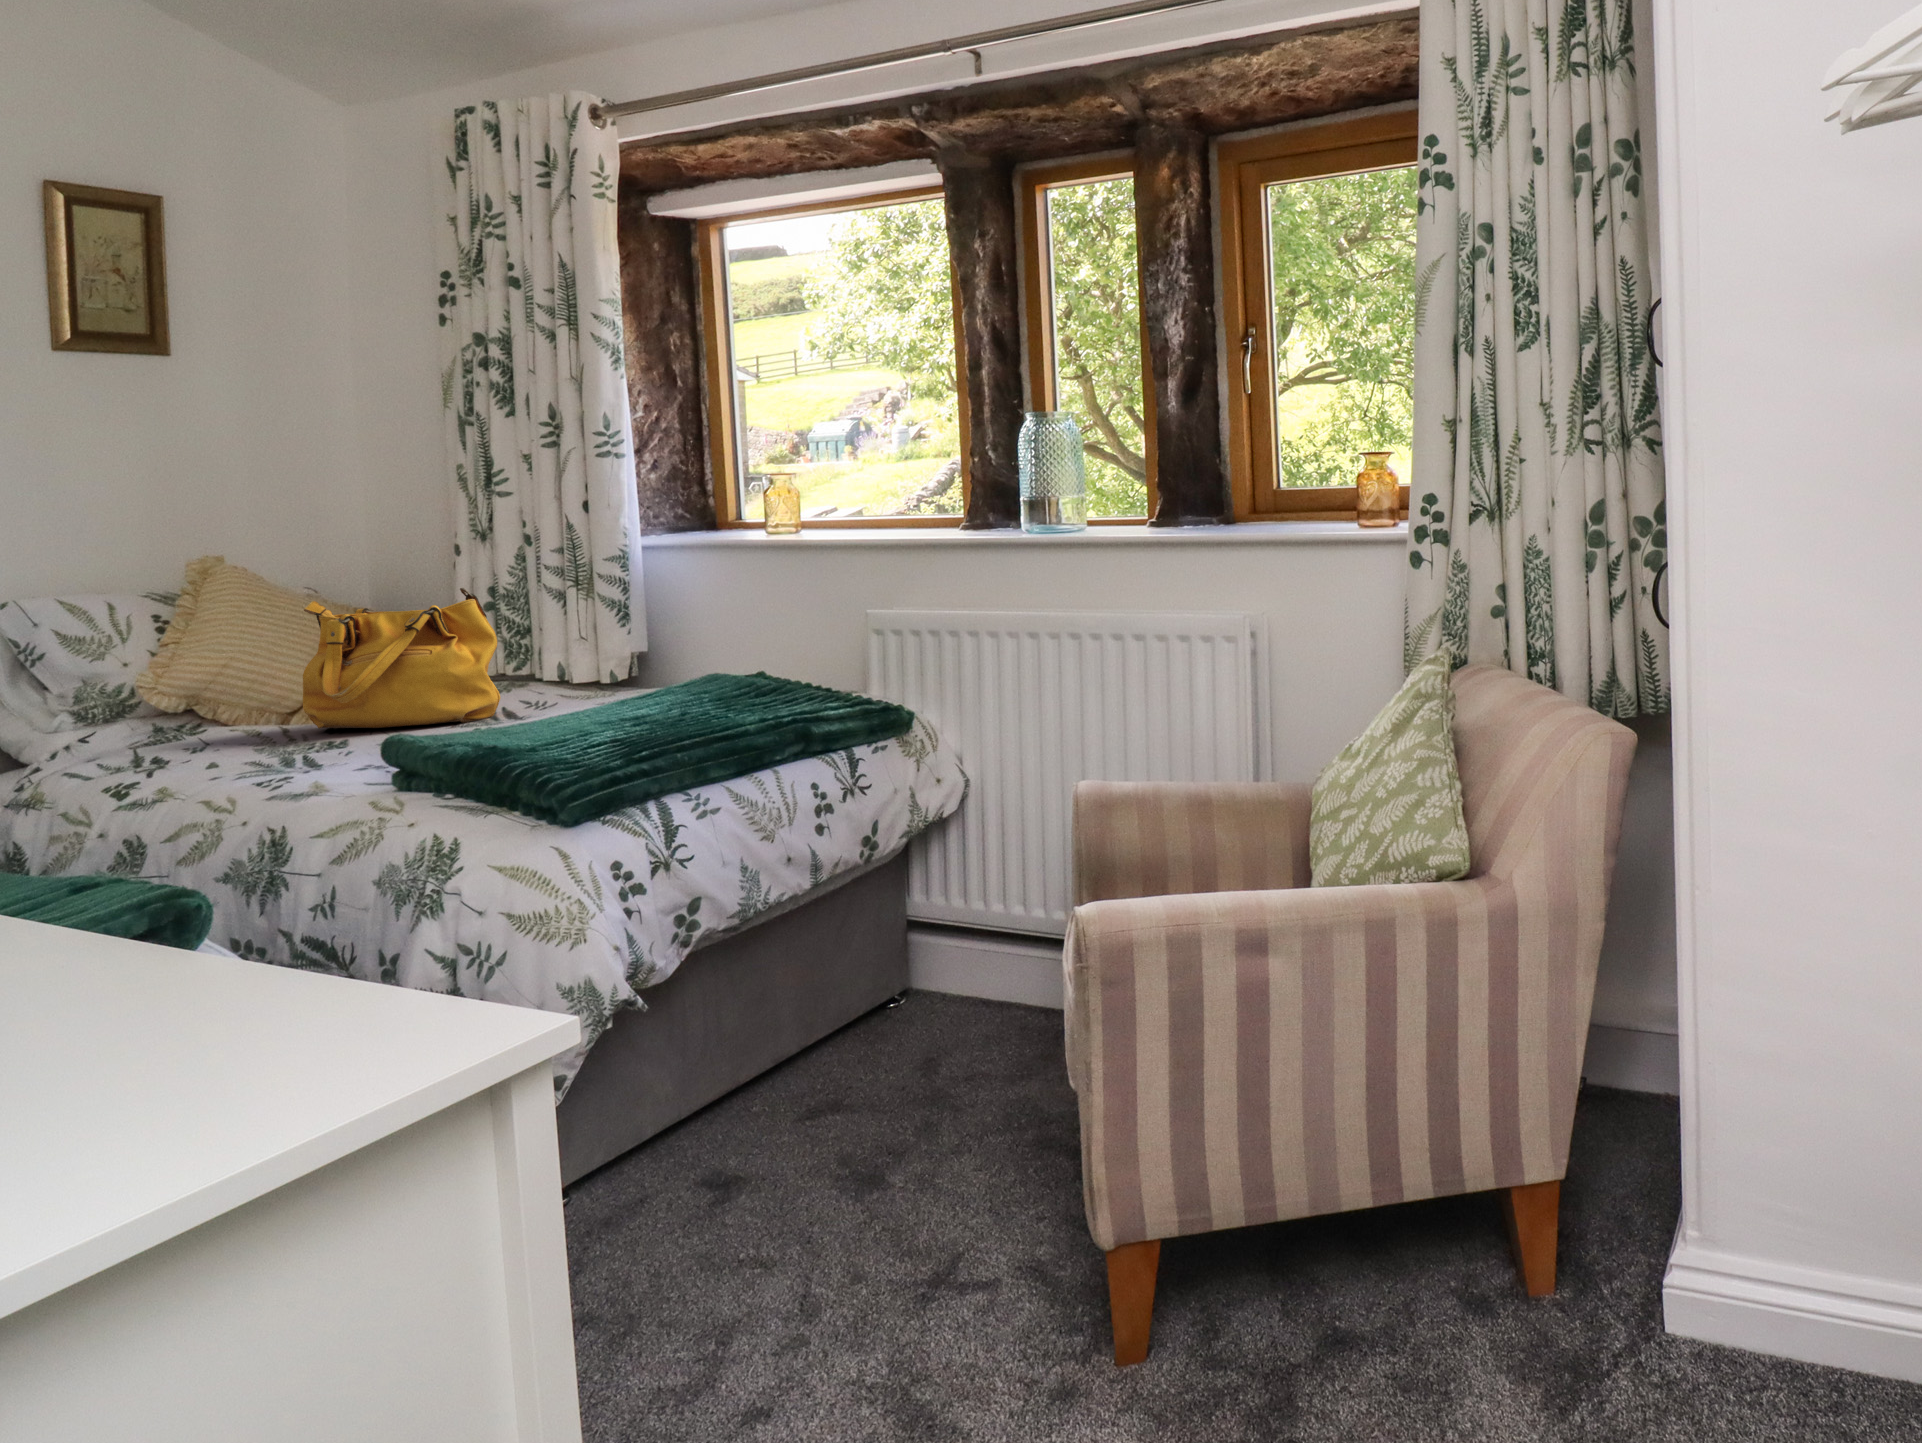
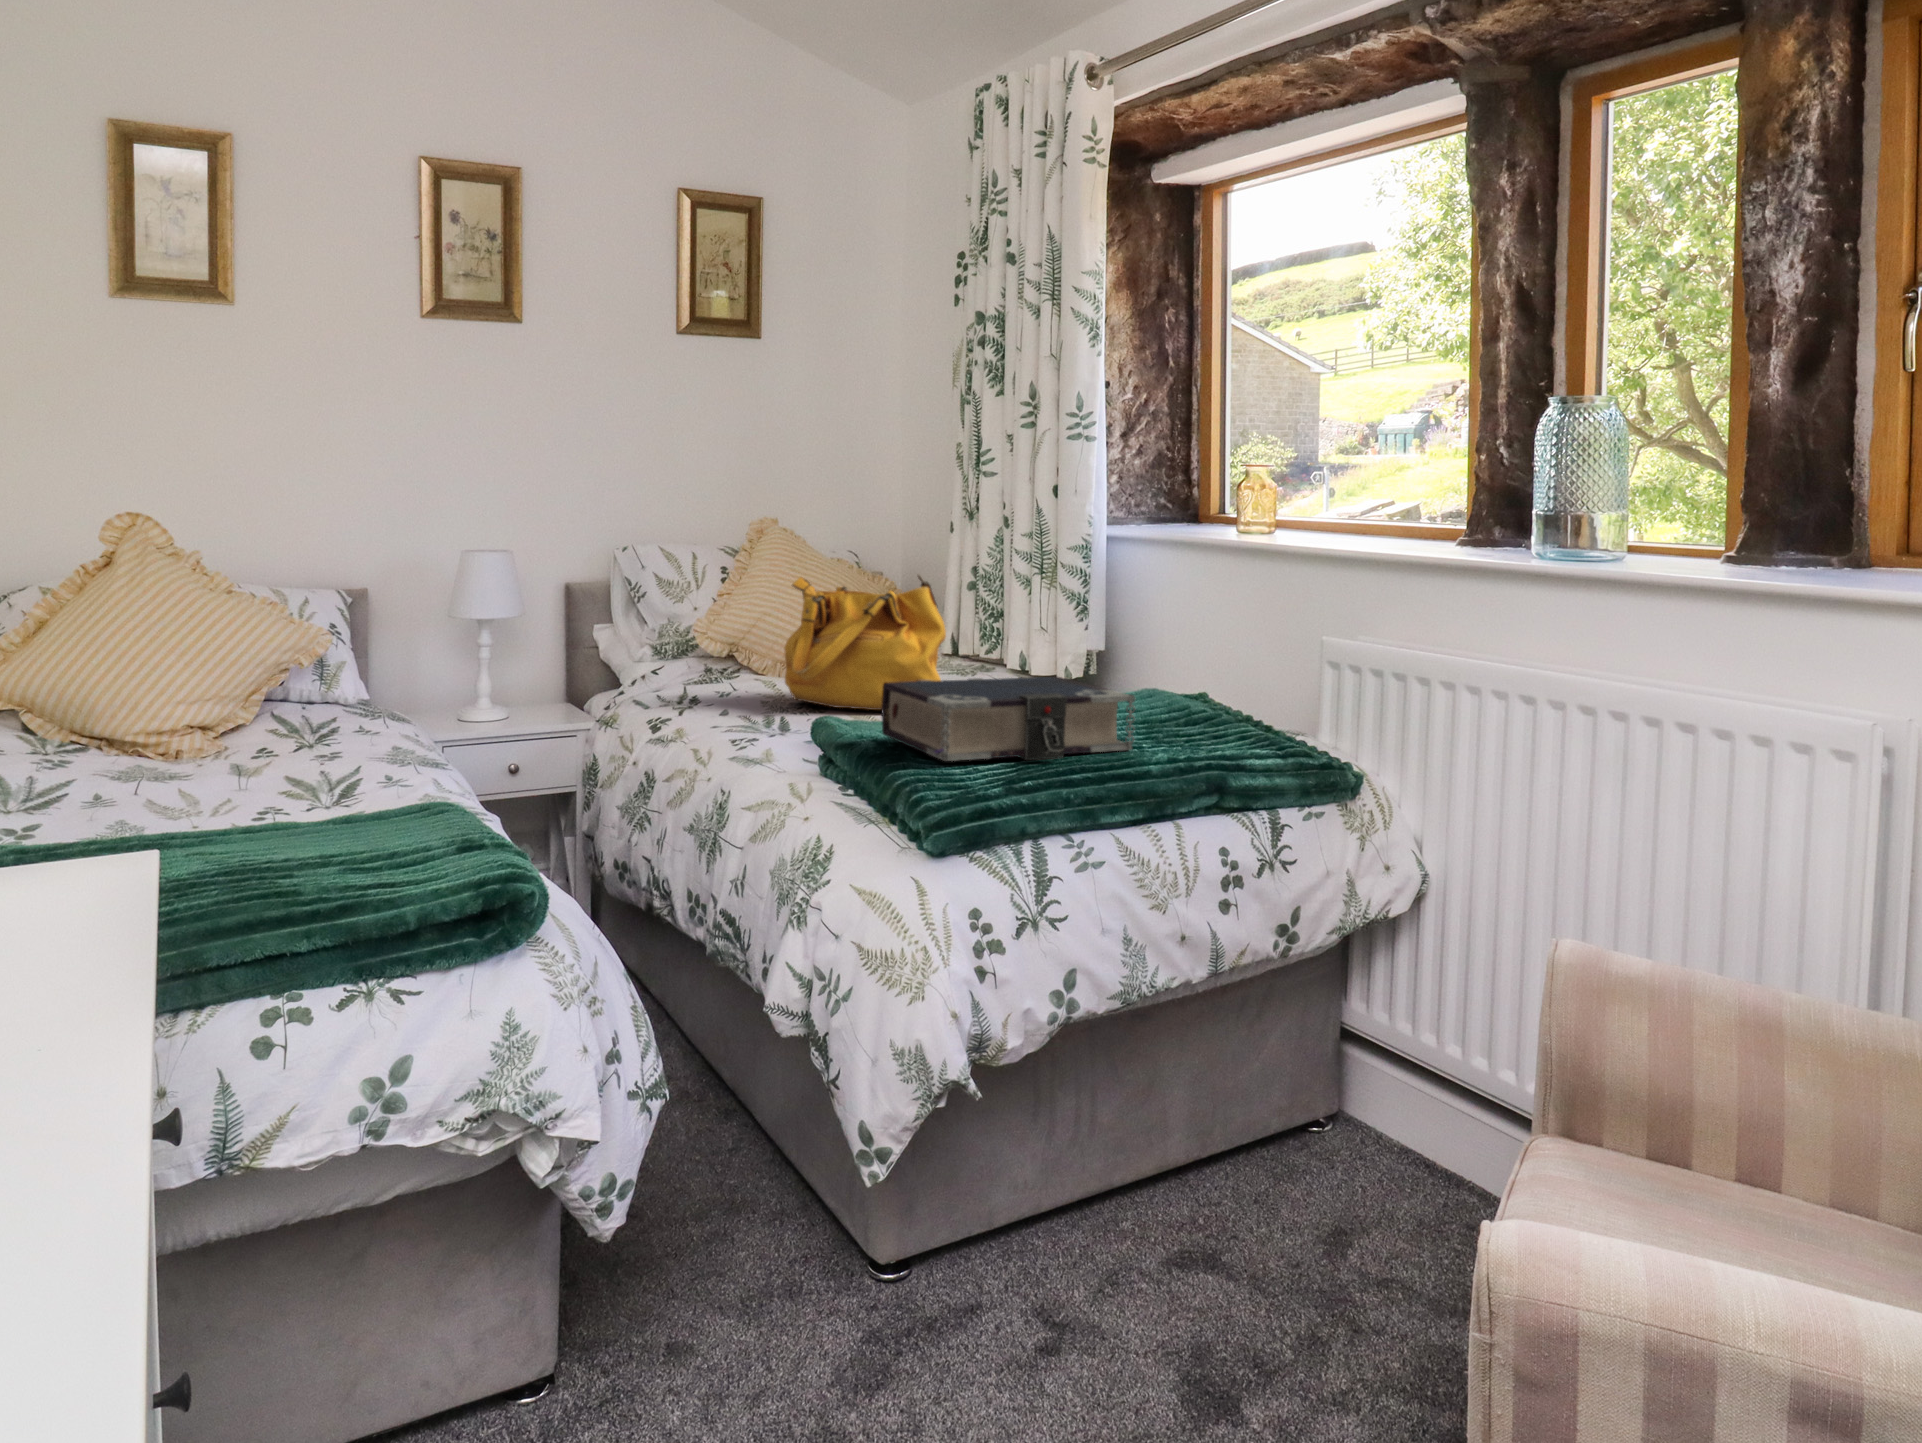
book: none [463,666,726,743] -> present [881,677,1135,761]

